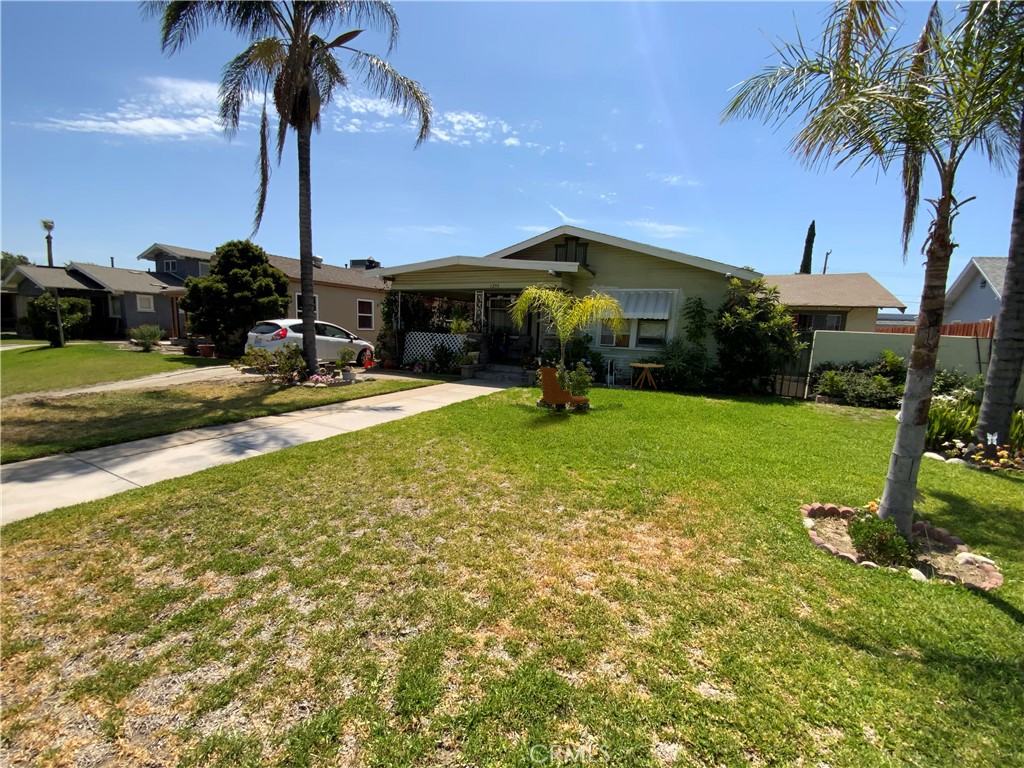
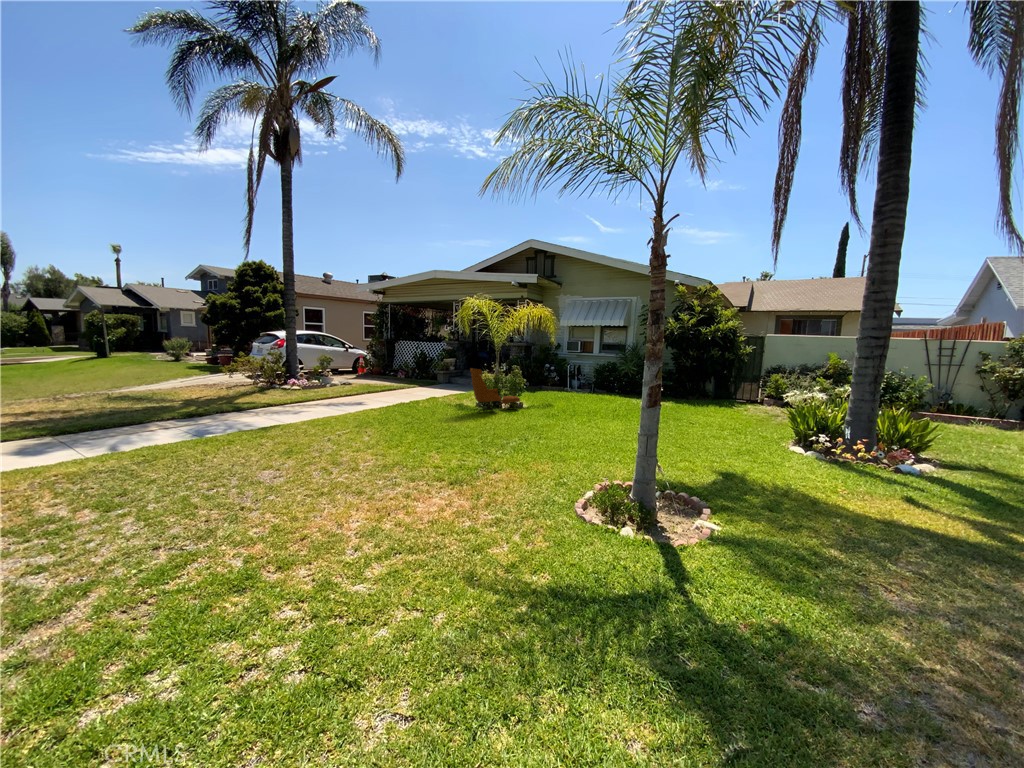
round table: present [630,363,664,388] -> none [585,368,617,392]

